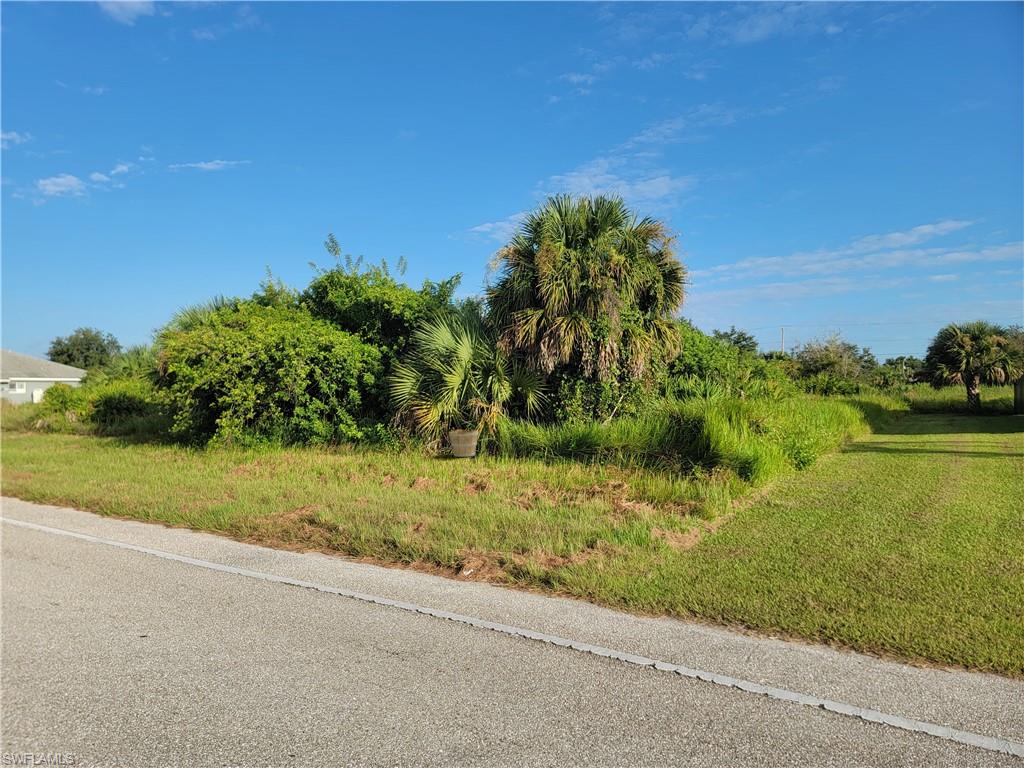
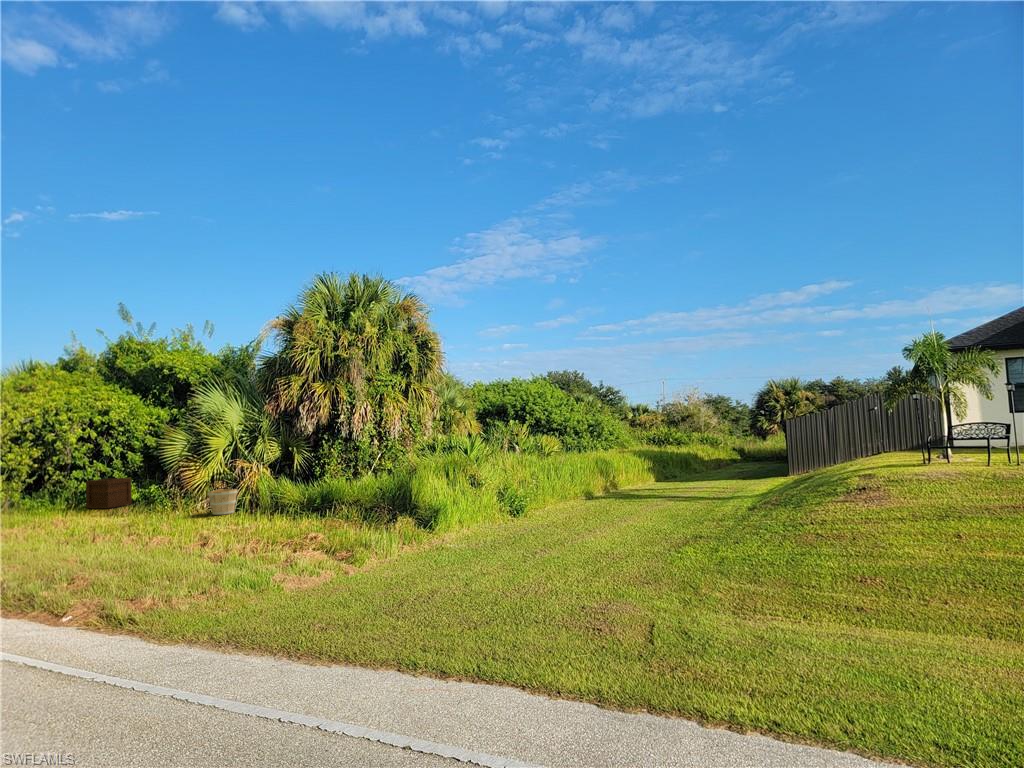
wooden crate: none [310,416,352,447] -> present [86,477,132,509]

